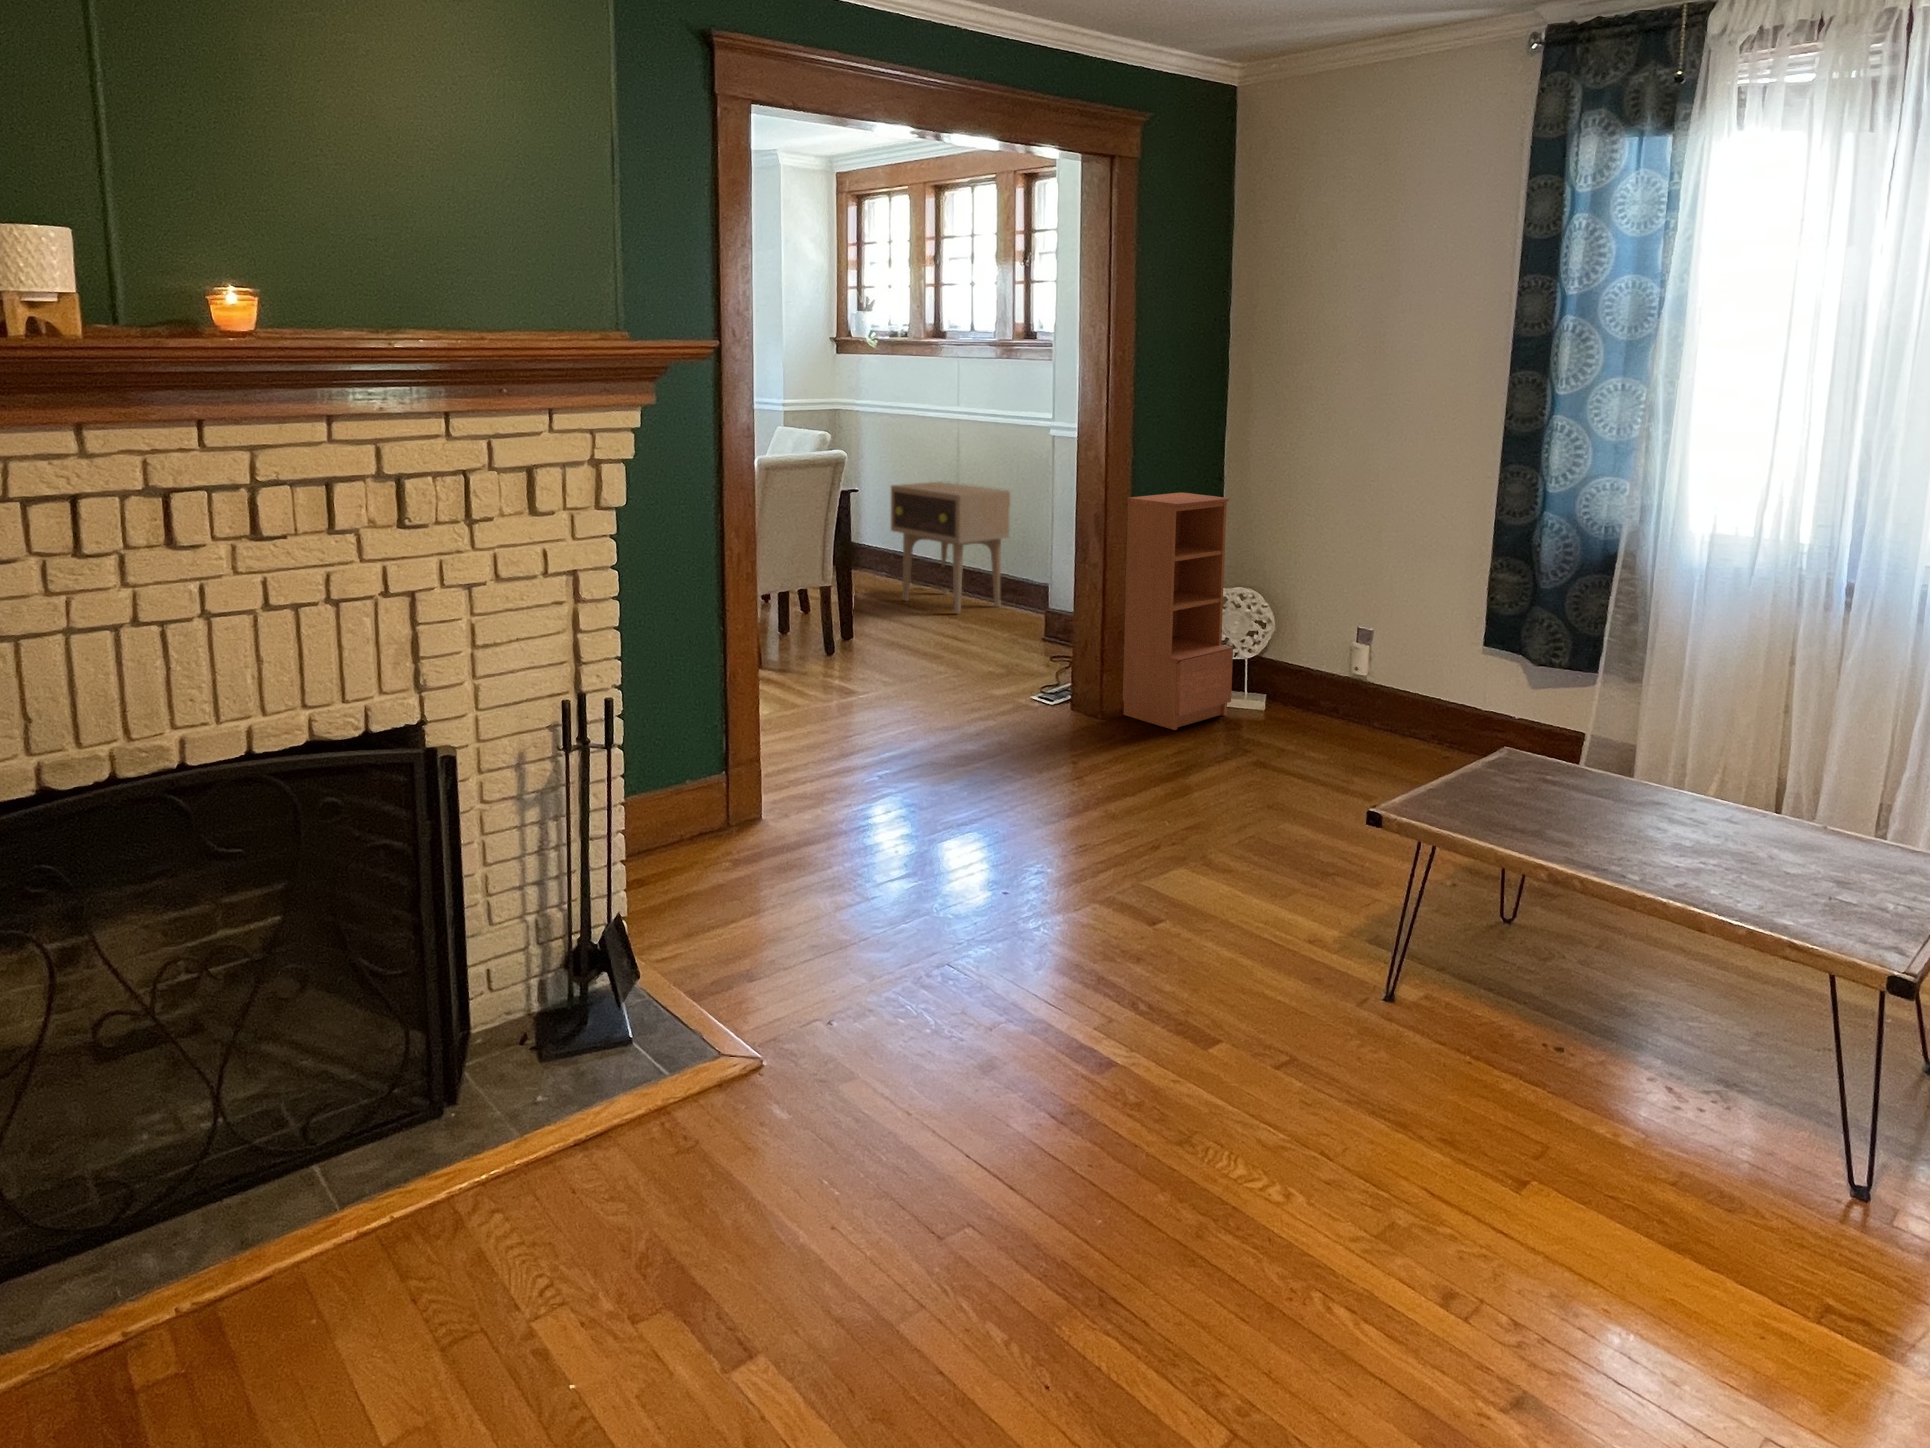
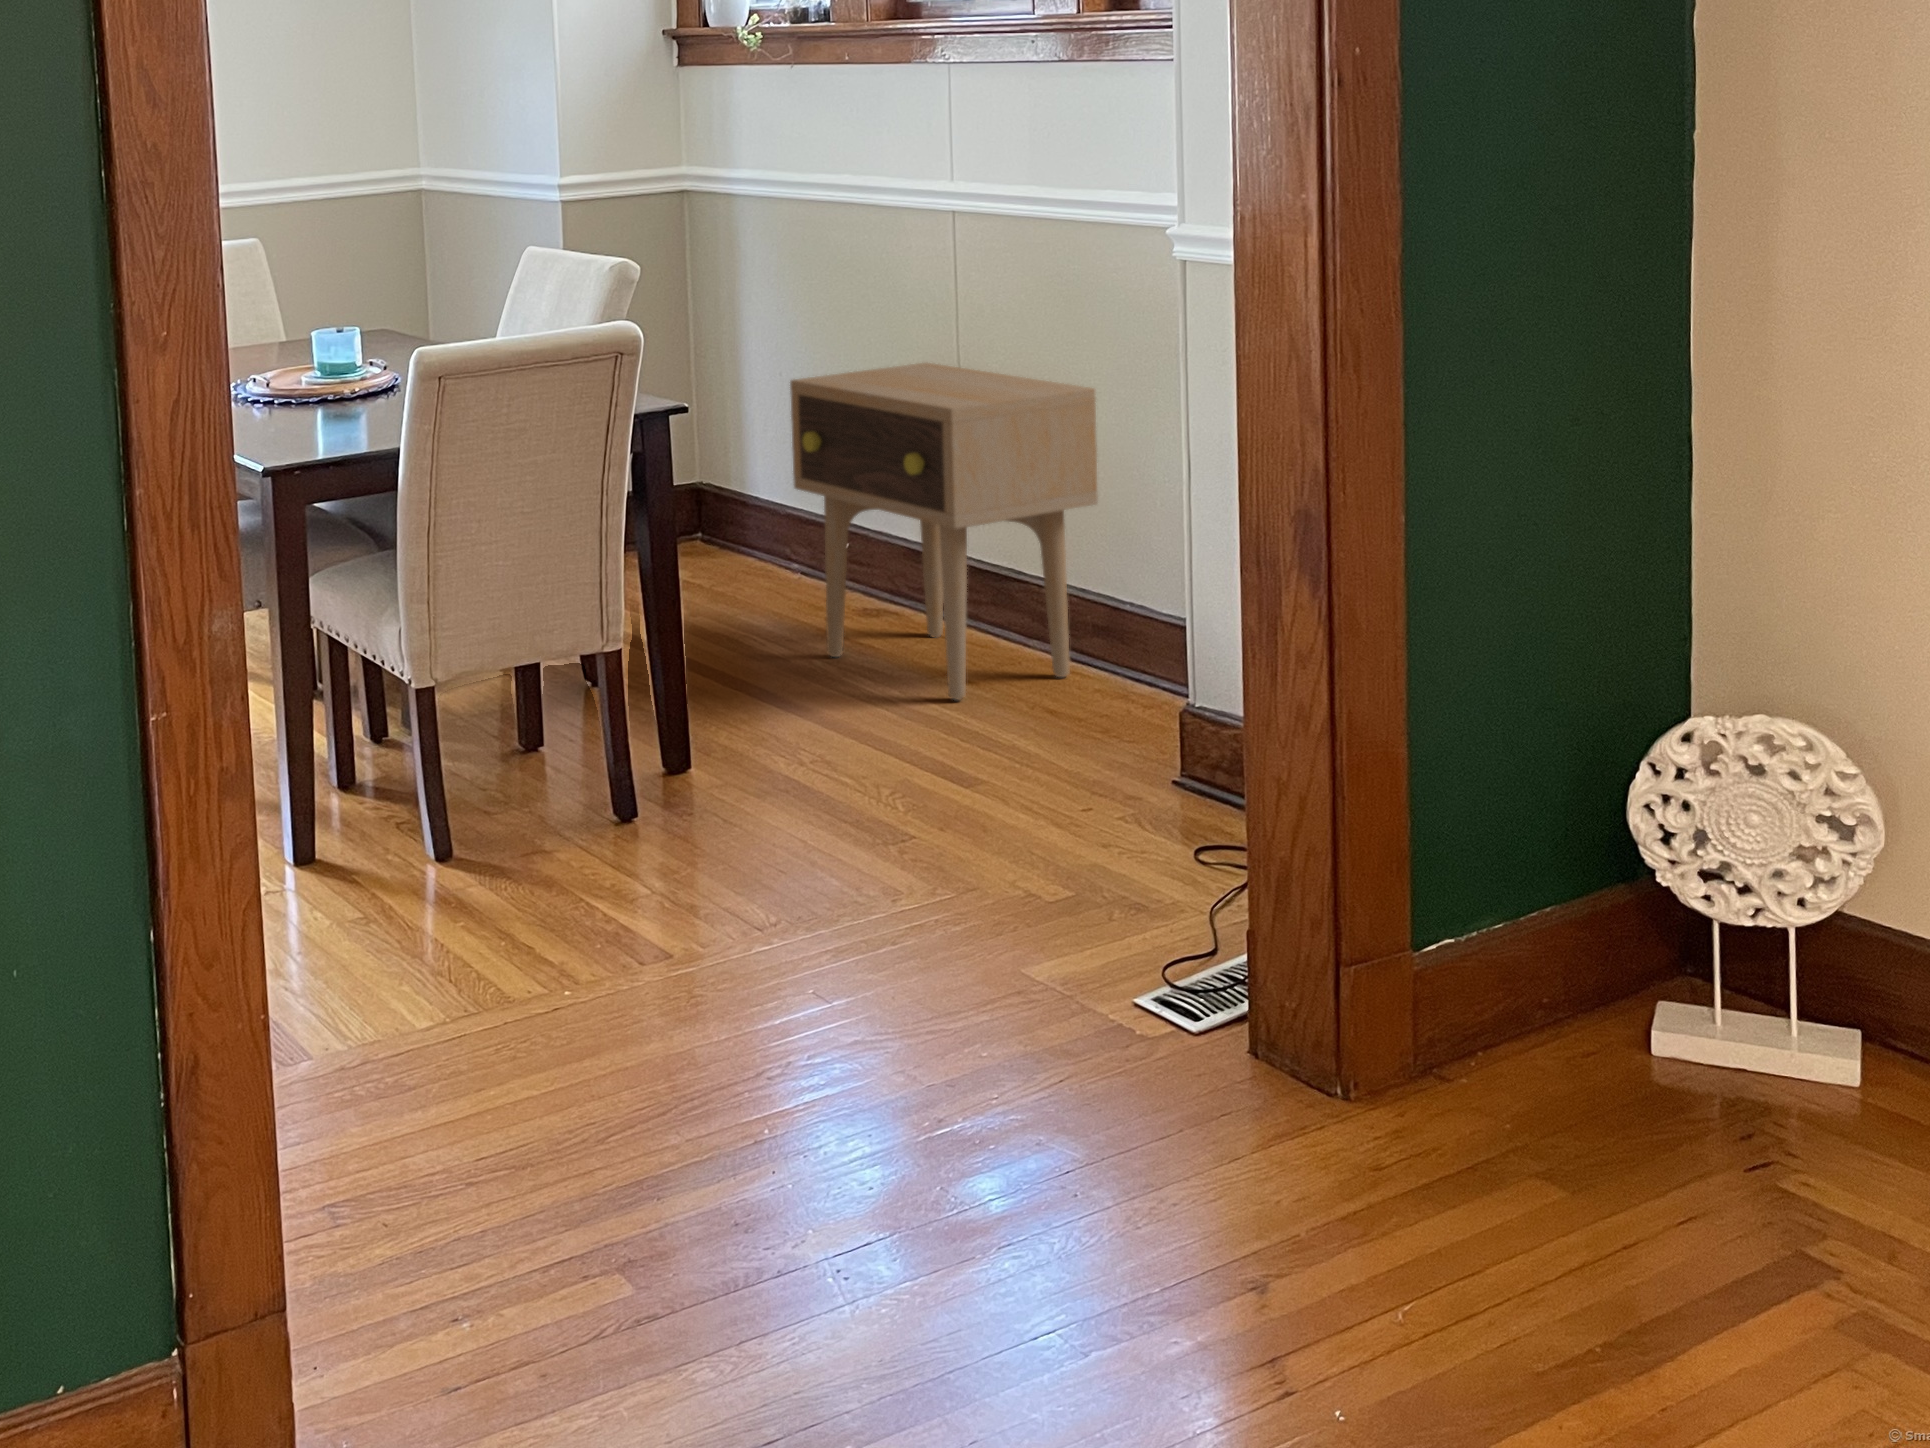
bookcase: present [1123,492,1233,730] -> none [1399,437,1751,1169]

